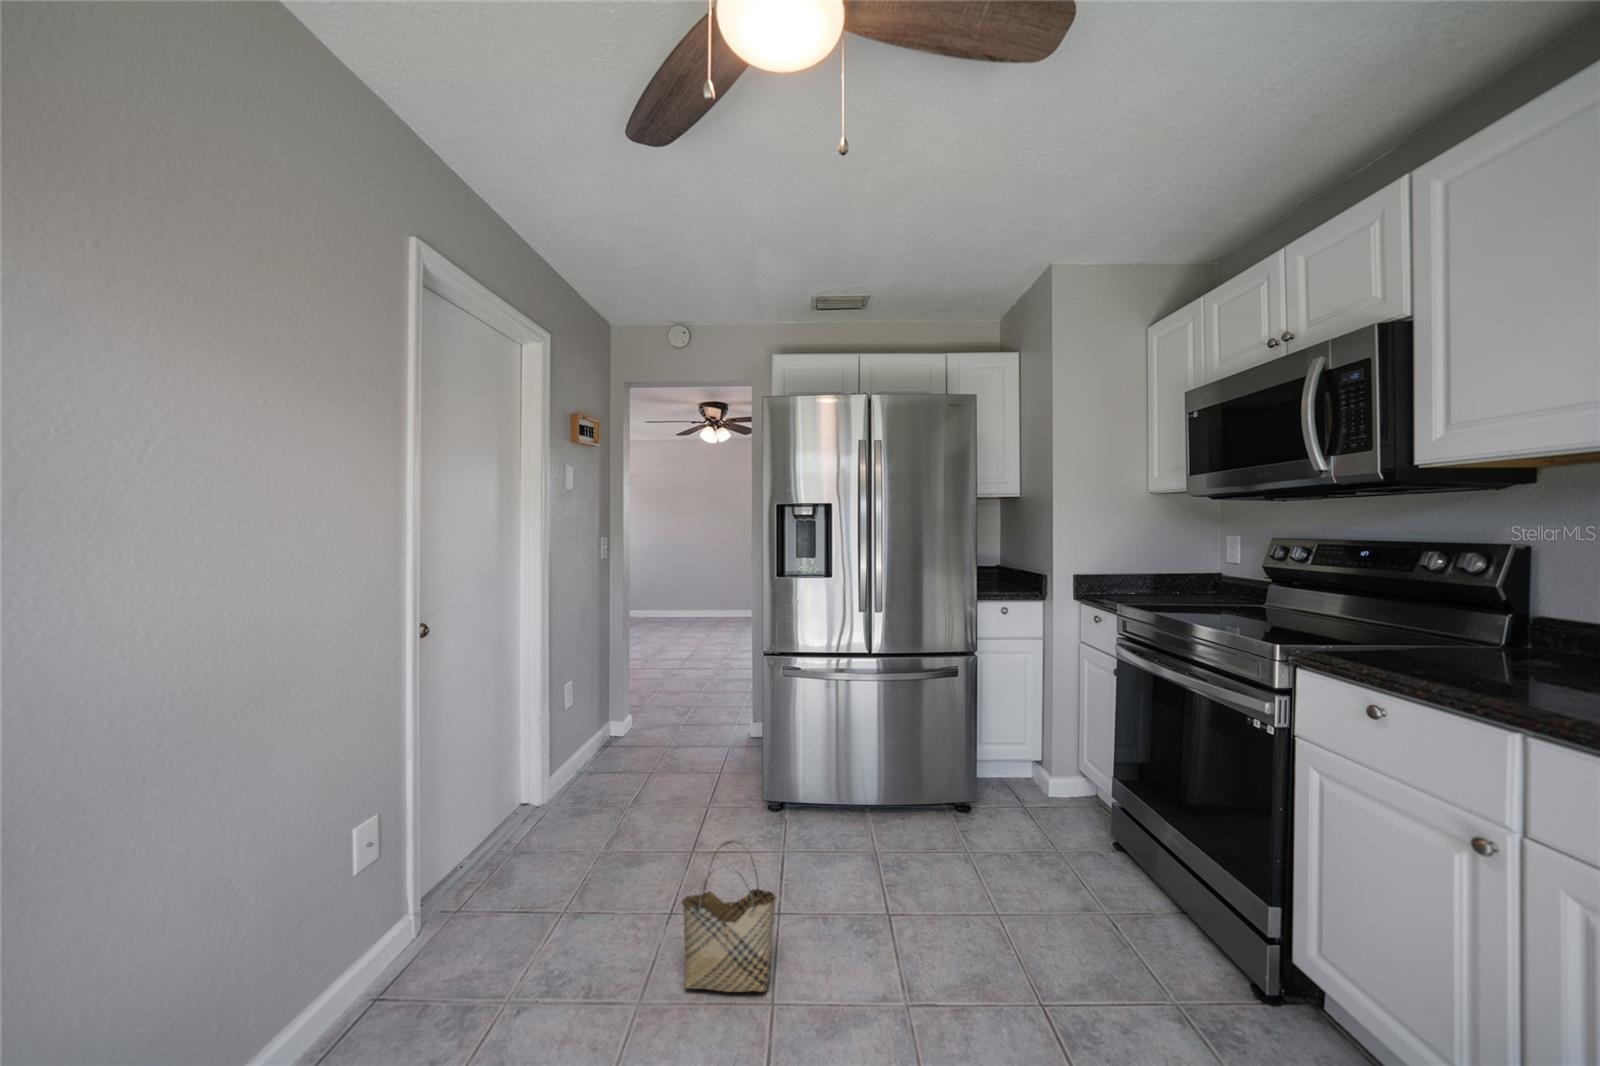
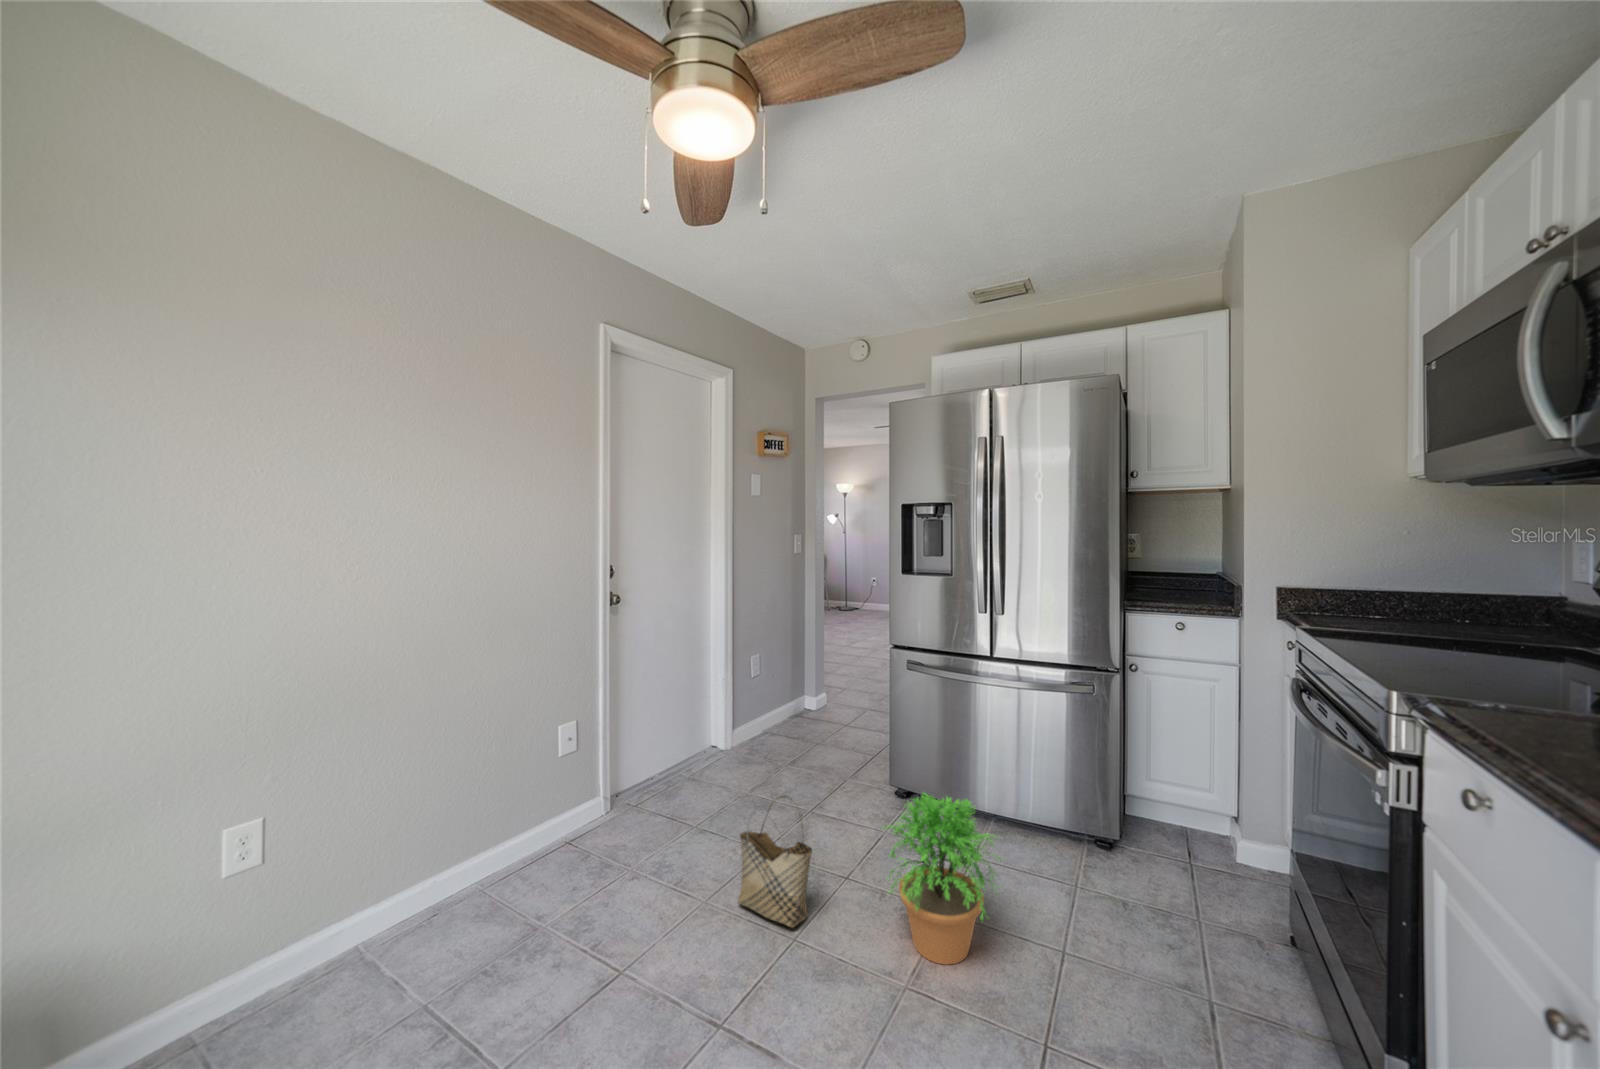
potted plant: none [843,794,975,968] -> present [884,793,994,965]

